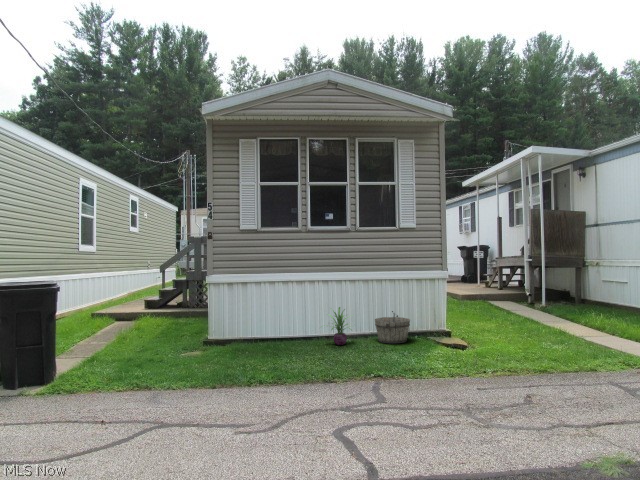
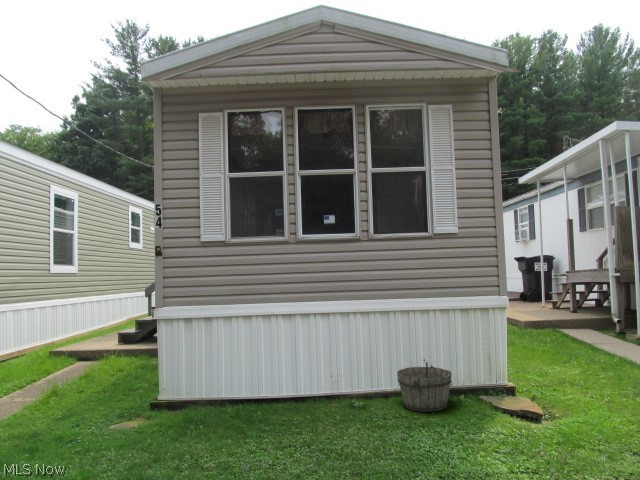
decorative plant: present [329,307,348,345] -> none [311,353,372,413]

